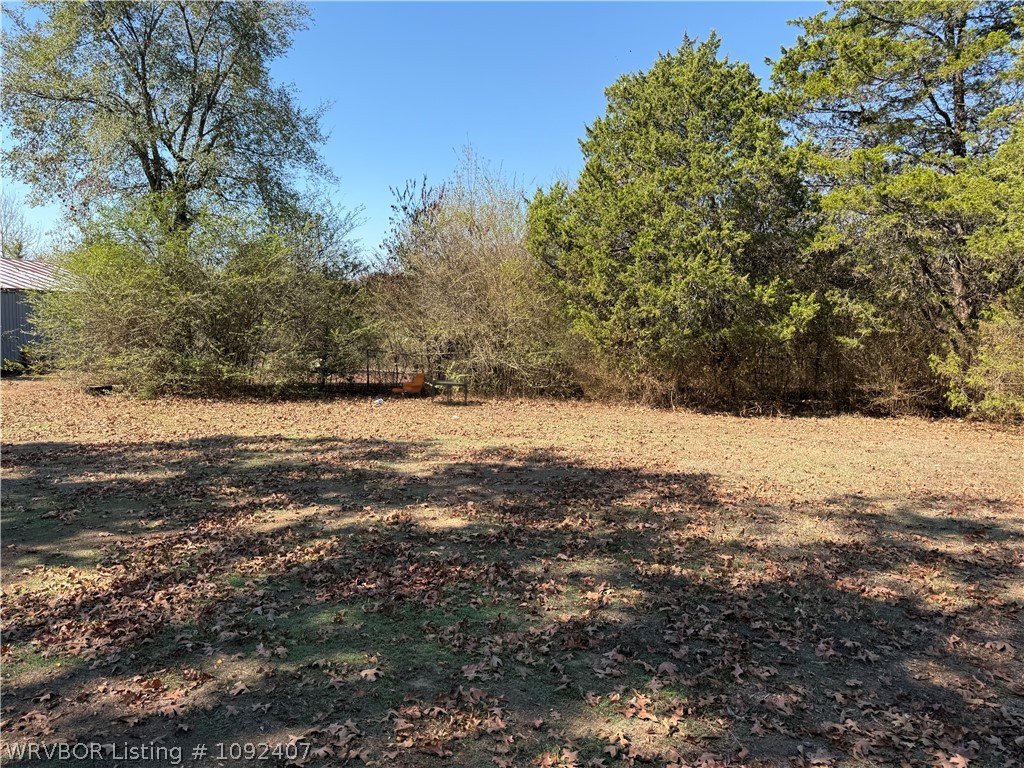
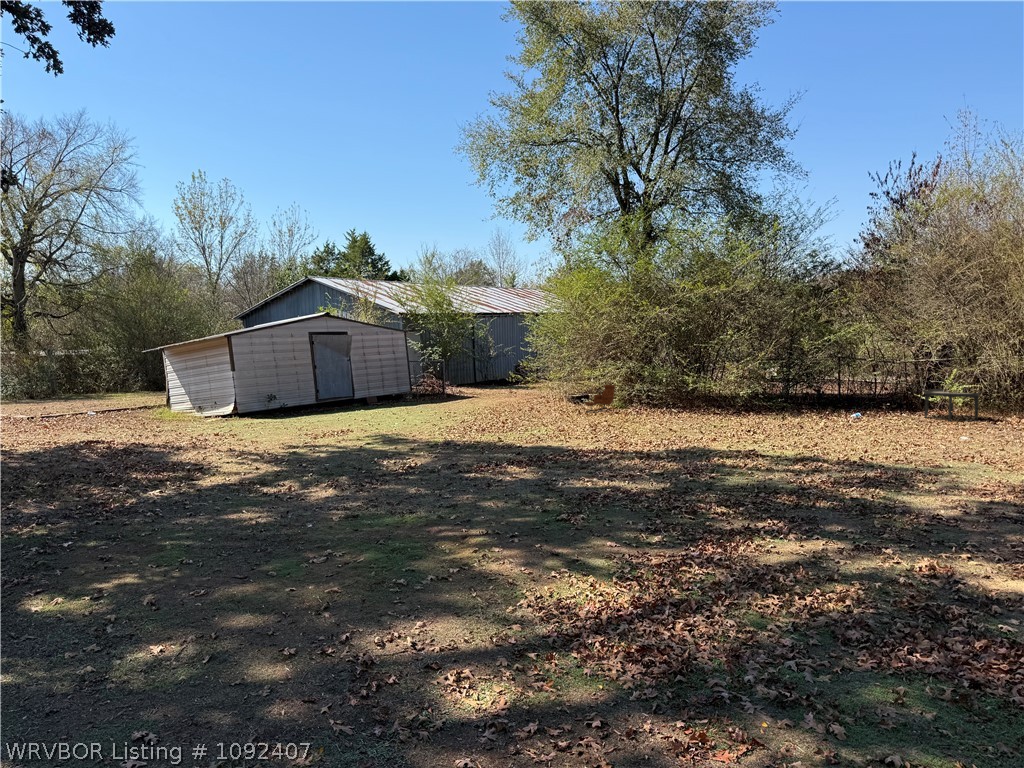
lounge chair: present [392,373,424,398] -> present [586,385,615,412]

